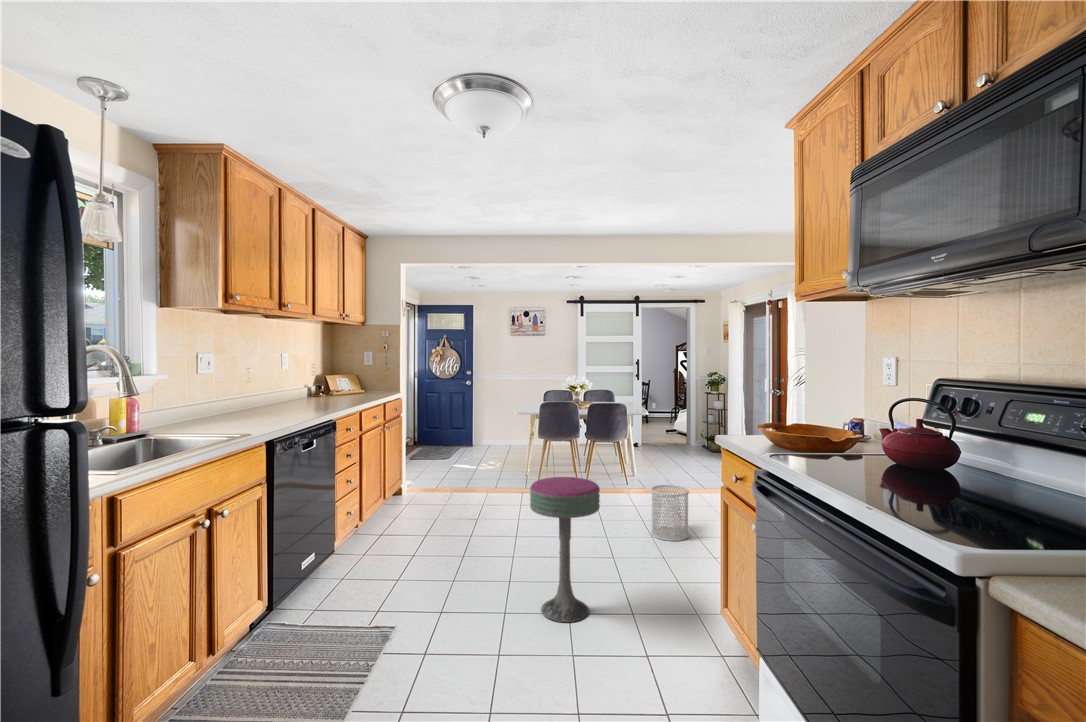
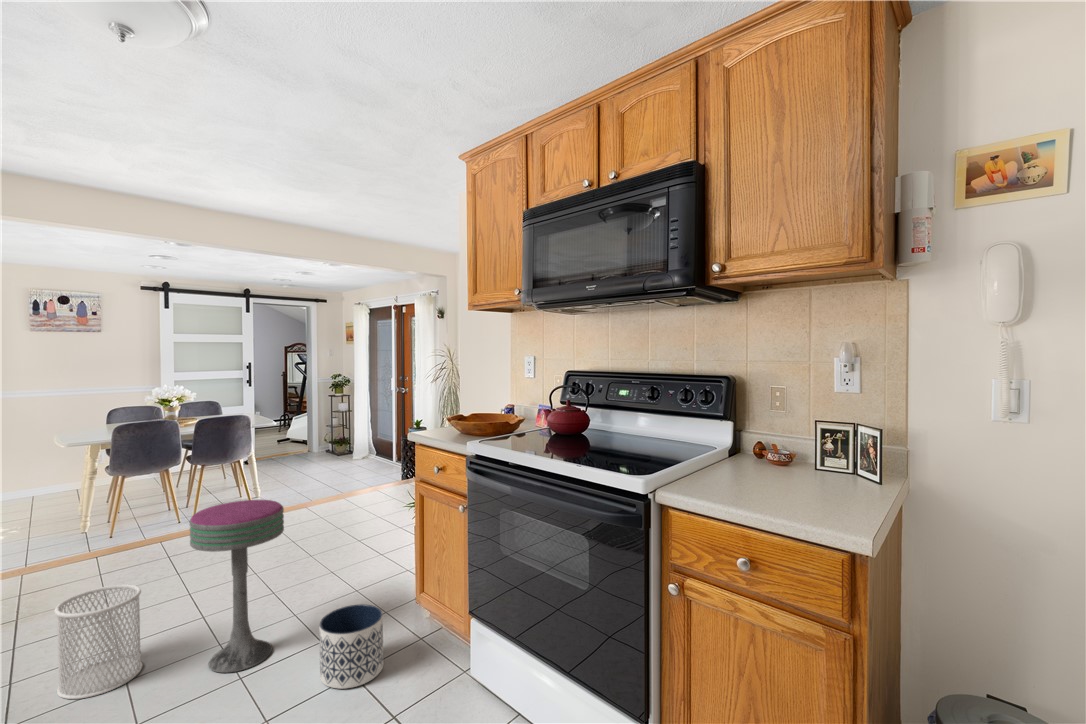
wastebasket: present [651,485,689,541] -> present [55,584,142,699]
planter: none [612,597,671,680] -> present [319,604,383,689]

